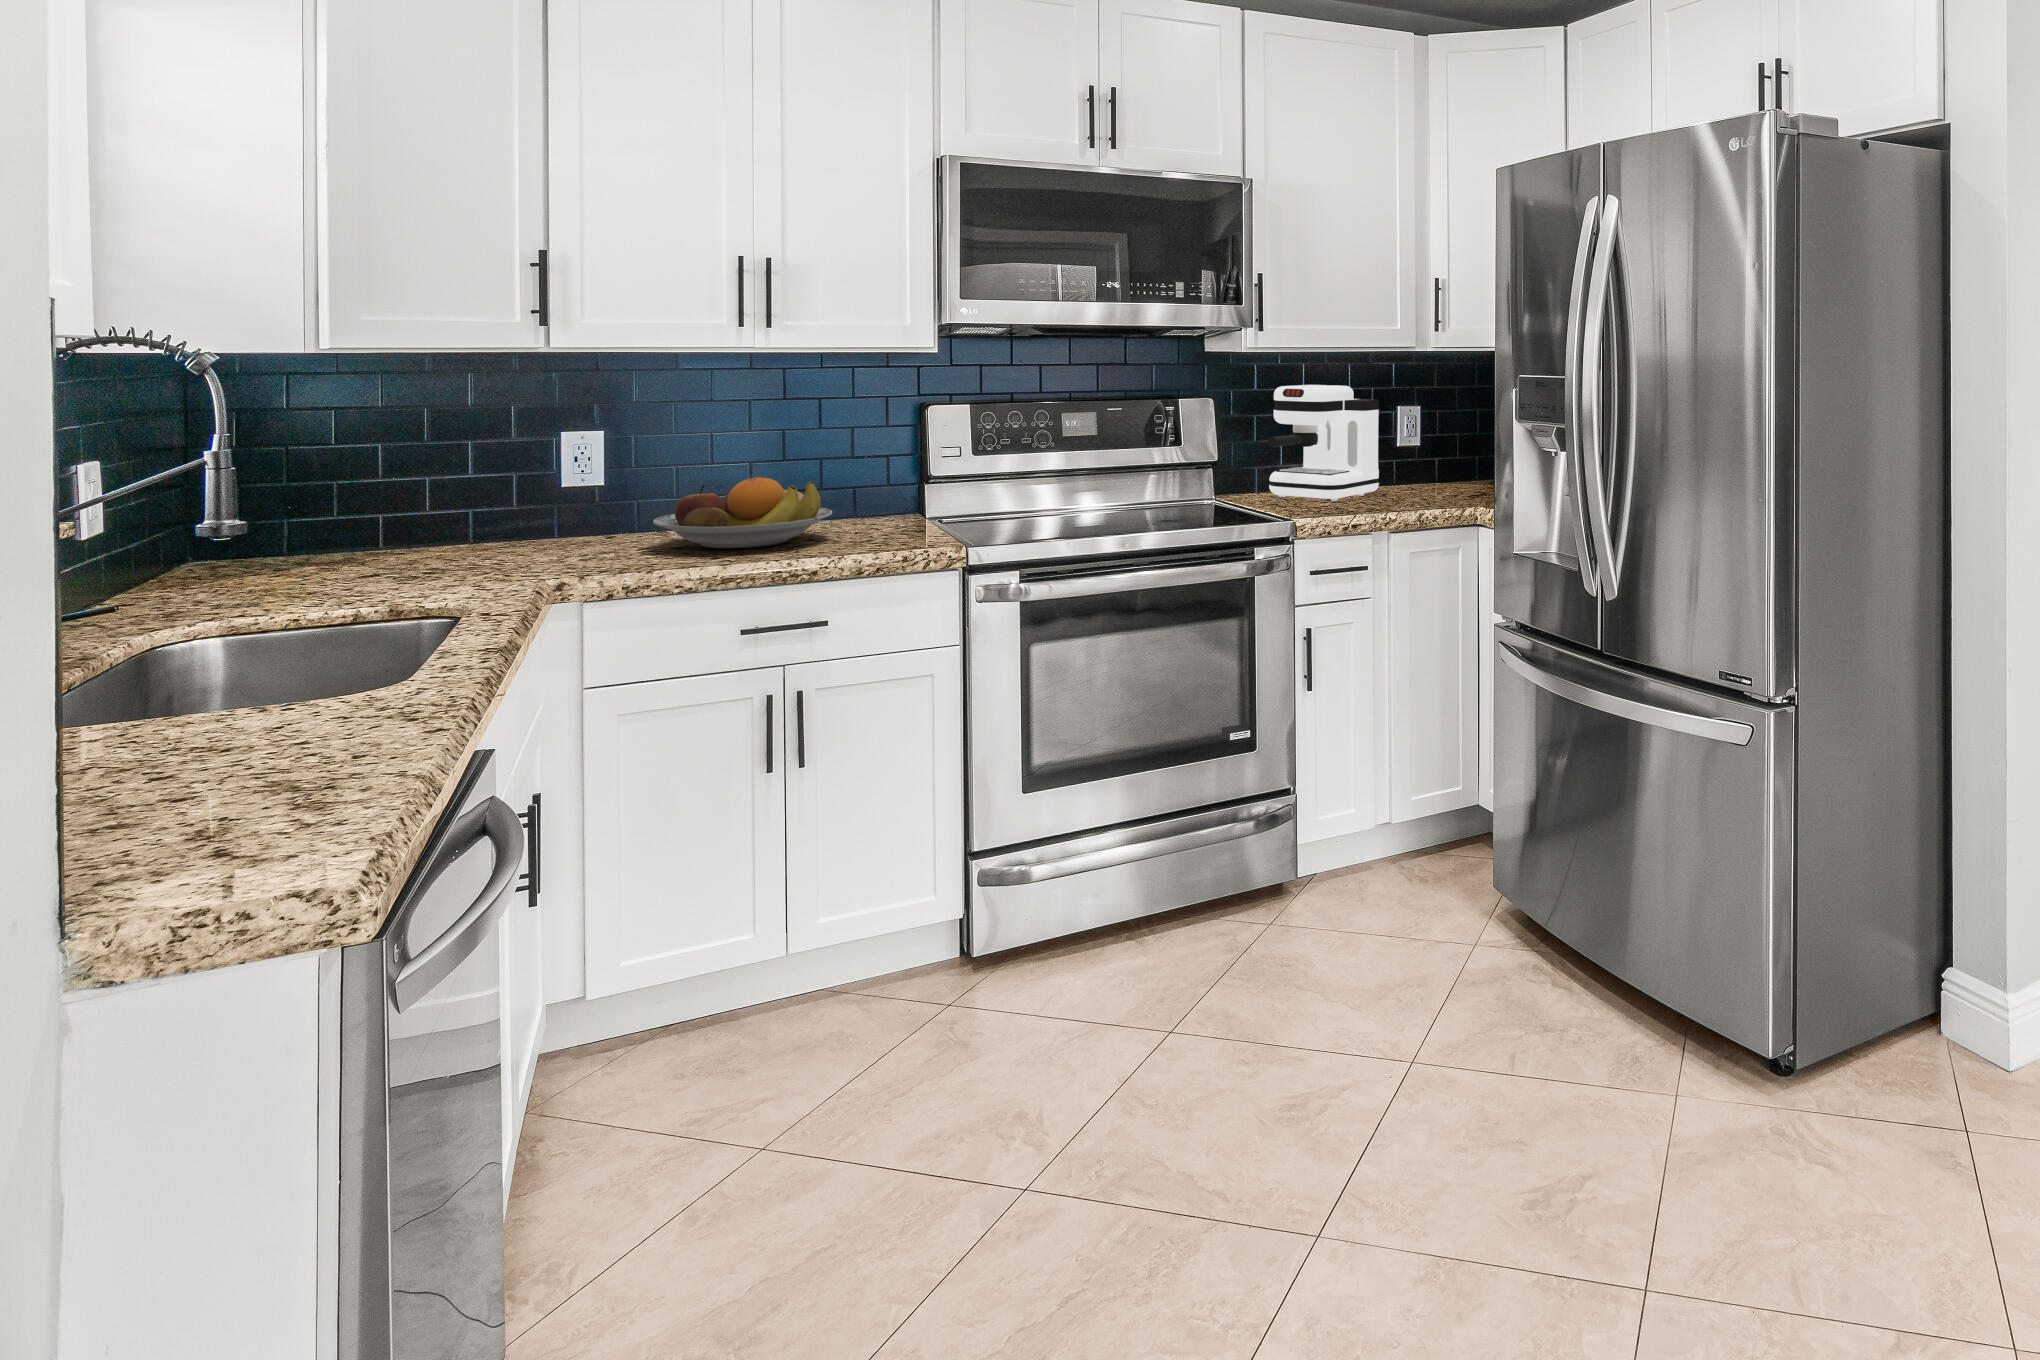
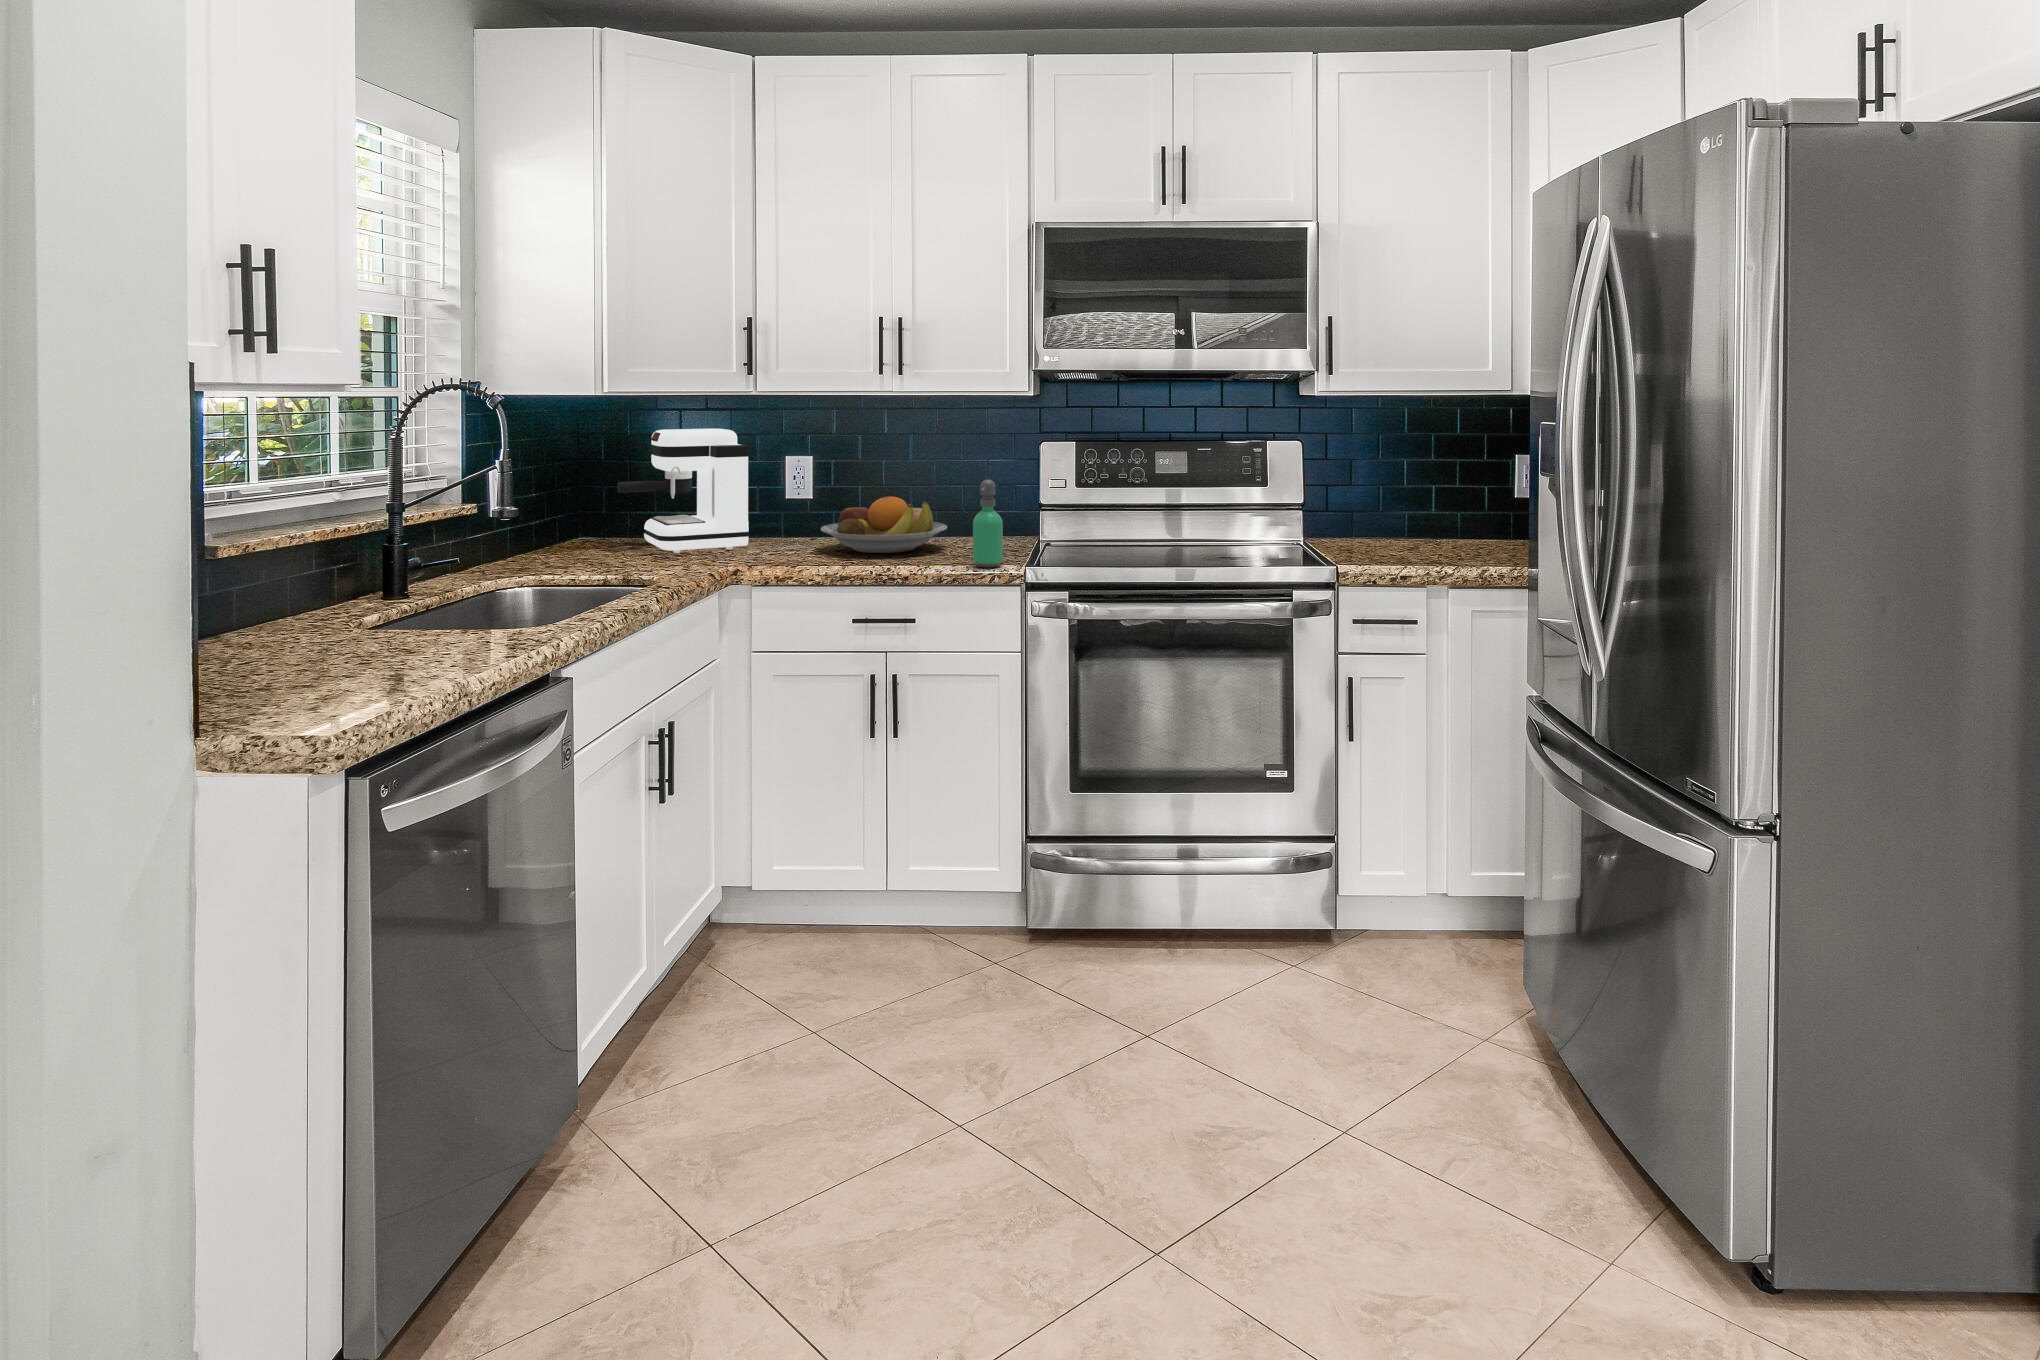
coffee maker: present [1268,385,1379,501] -> present [617,428,749,553]
soap dispenser: none [896,451,934,553] -> present [973,480,1003,567]

